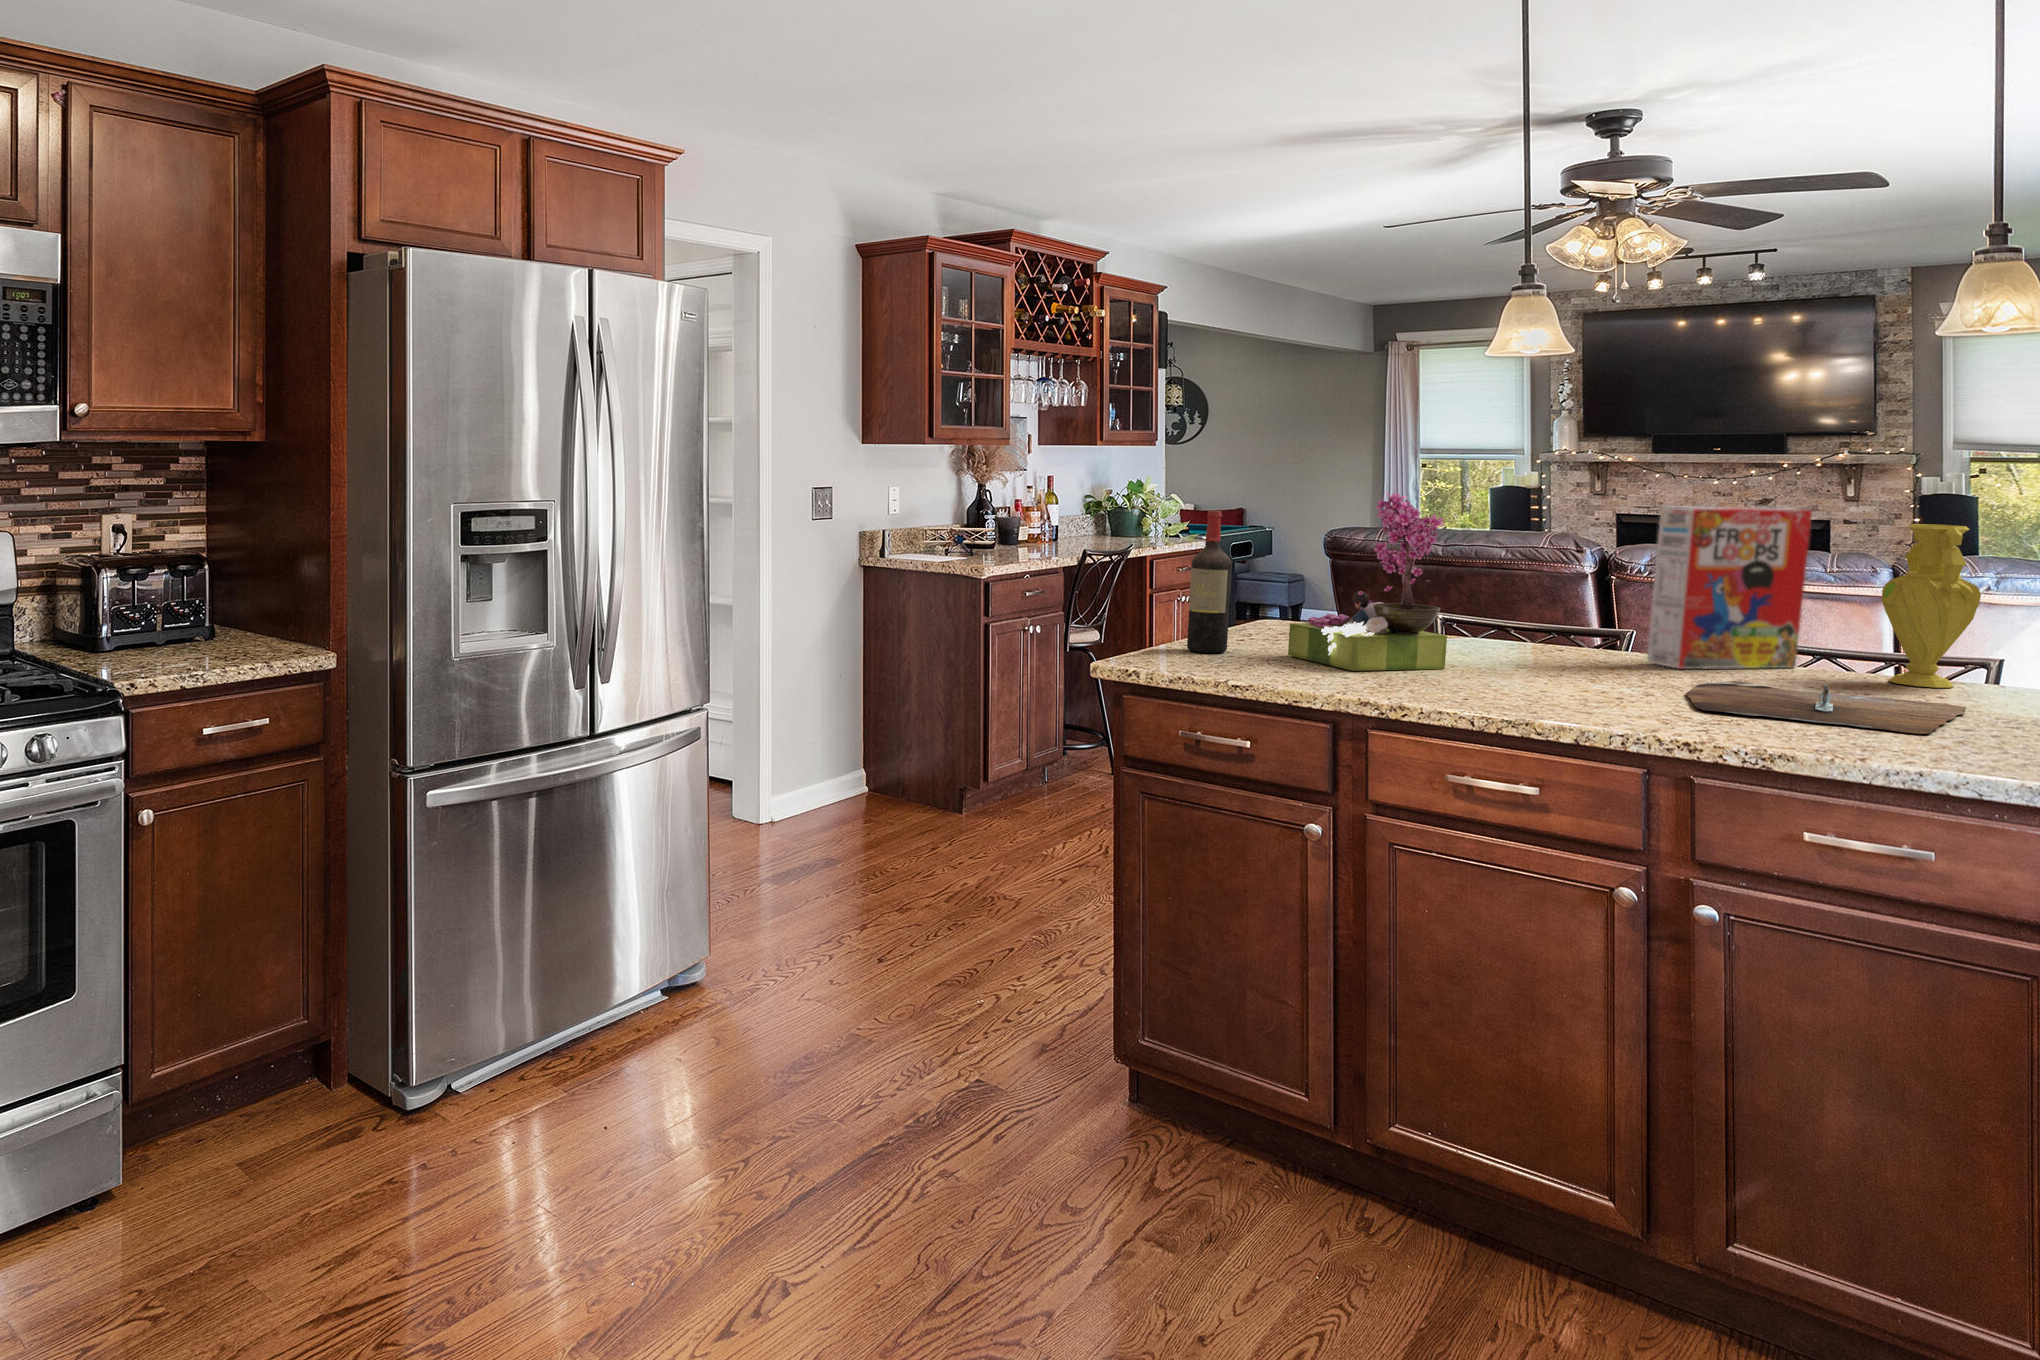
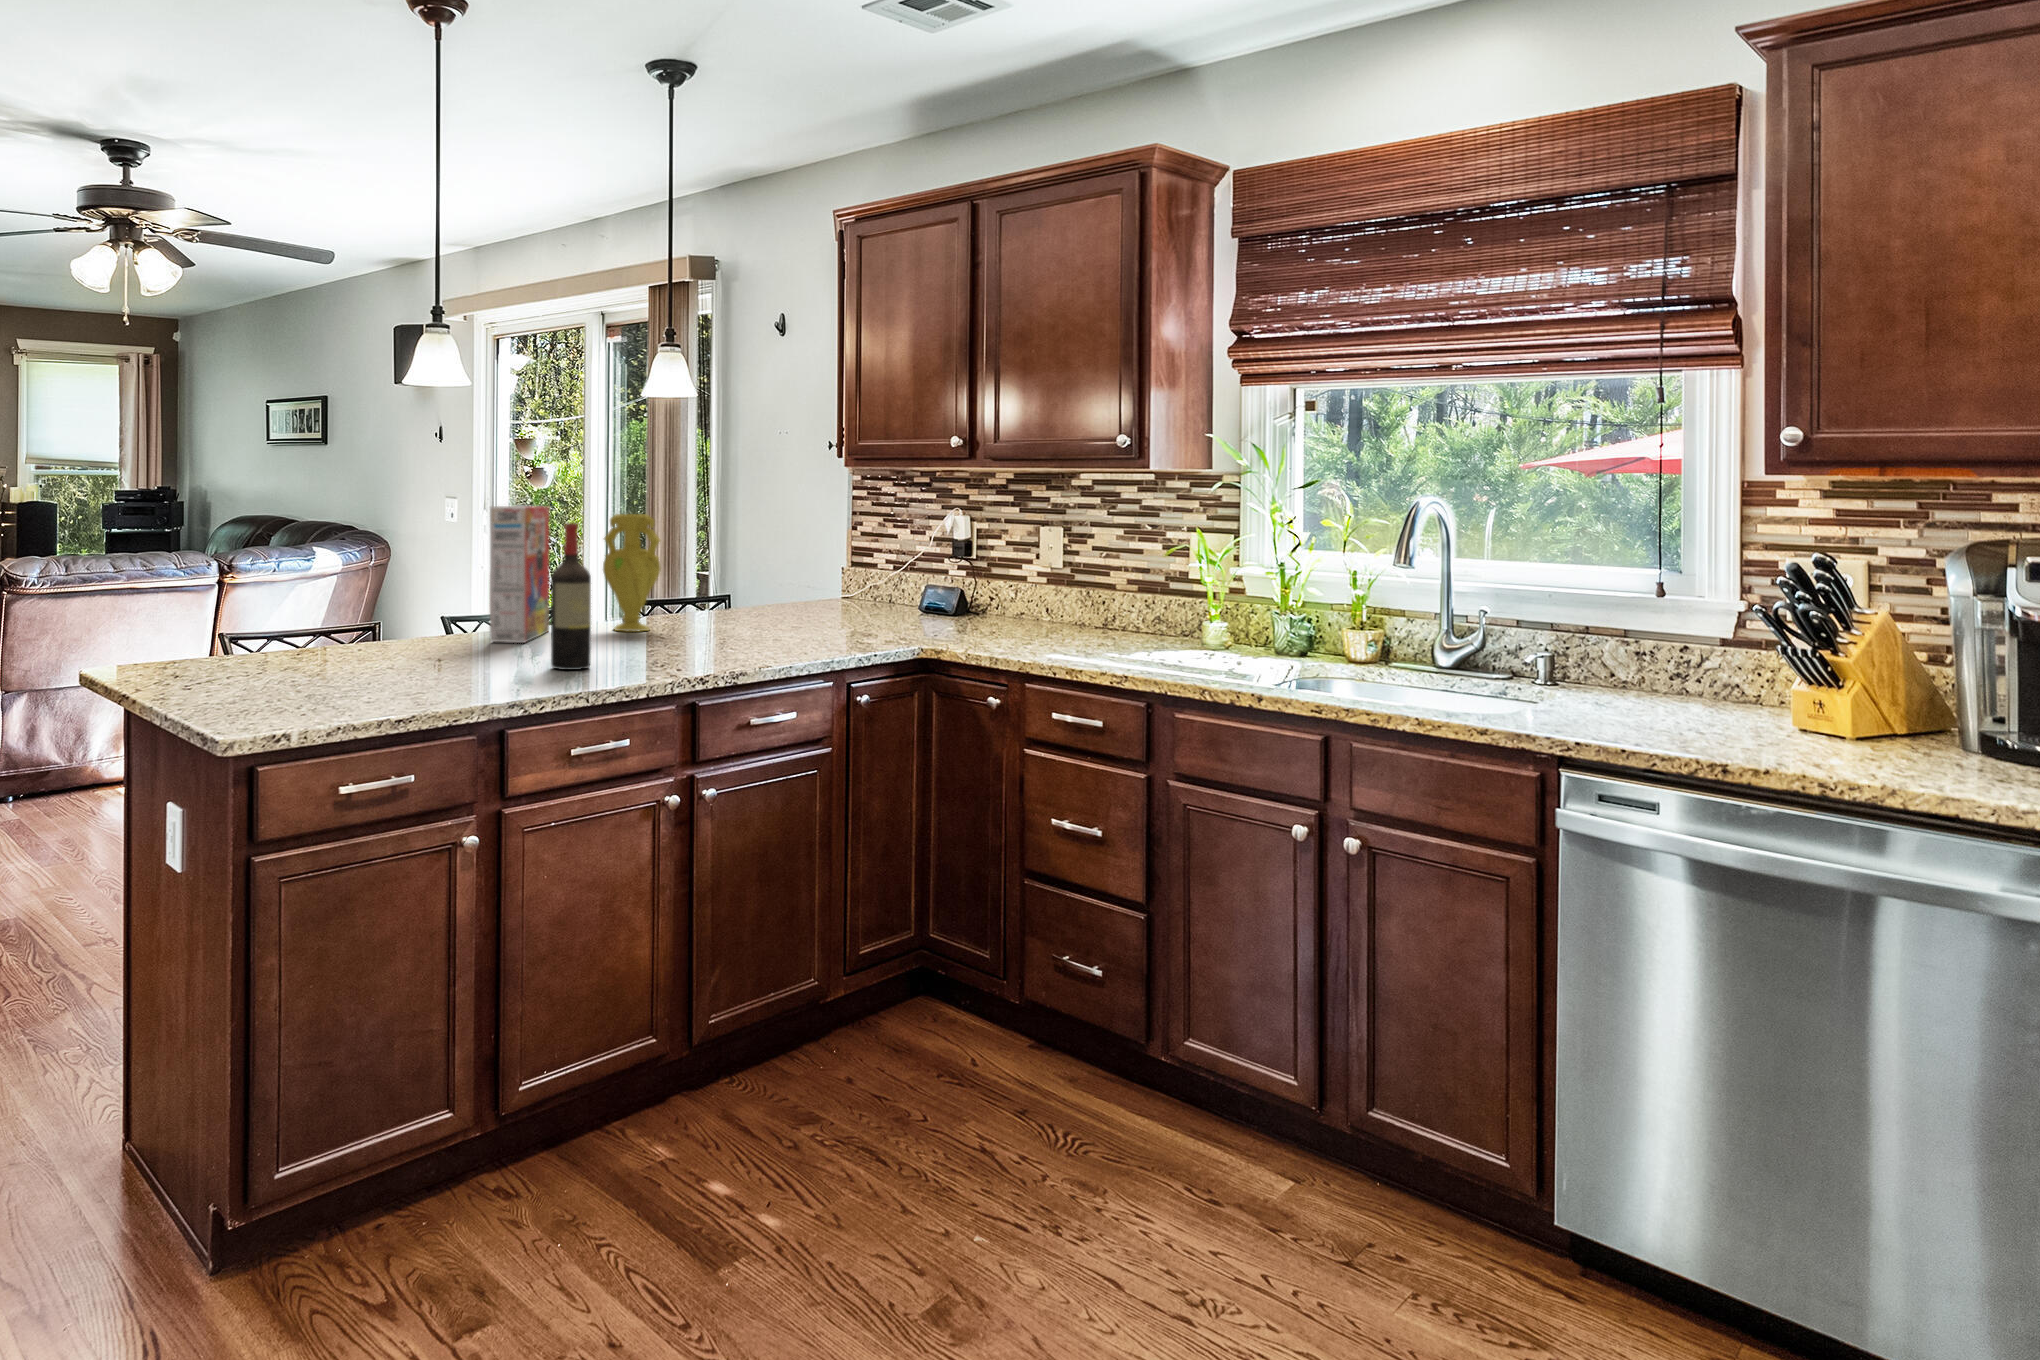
flower arrangement: present [1288,492,1447,671] -> none [305,496,445,685]
wine bottle: present [1187,510,1232,653] -> present [551,523,591,670]
cutting board: present [1686,681,1966,734] -> none [590,633,792,664]

